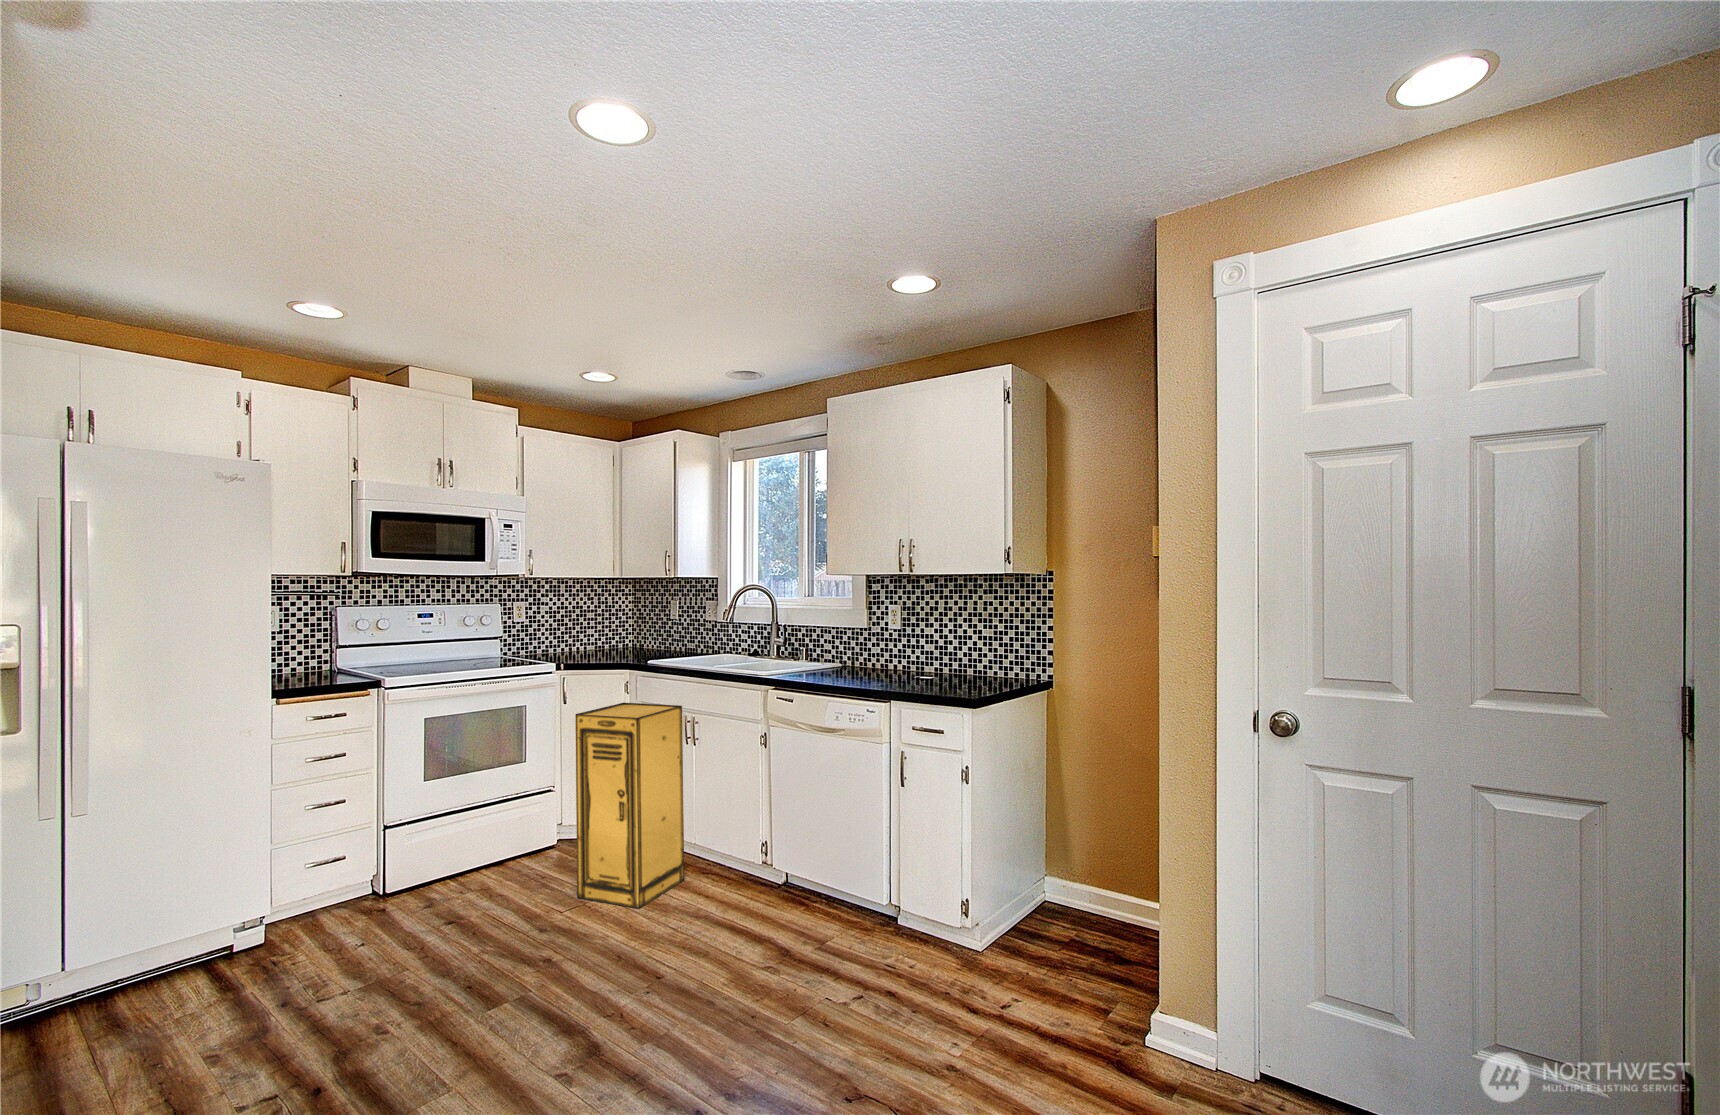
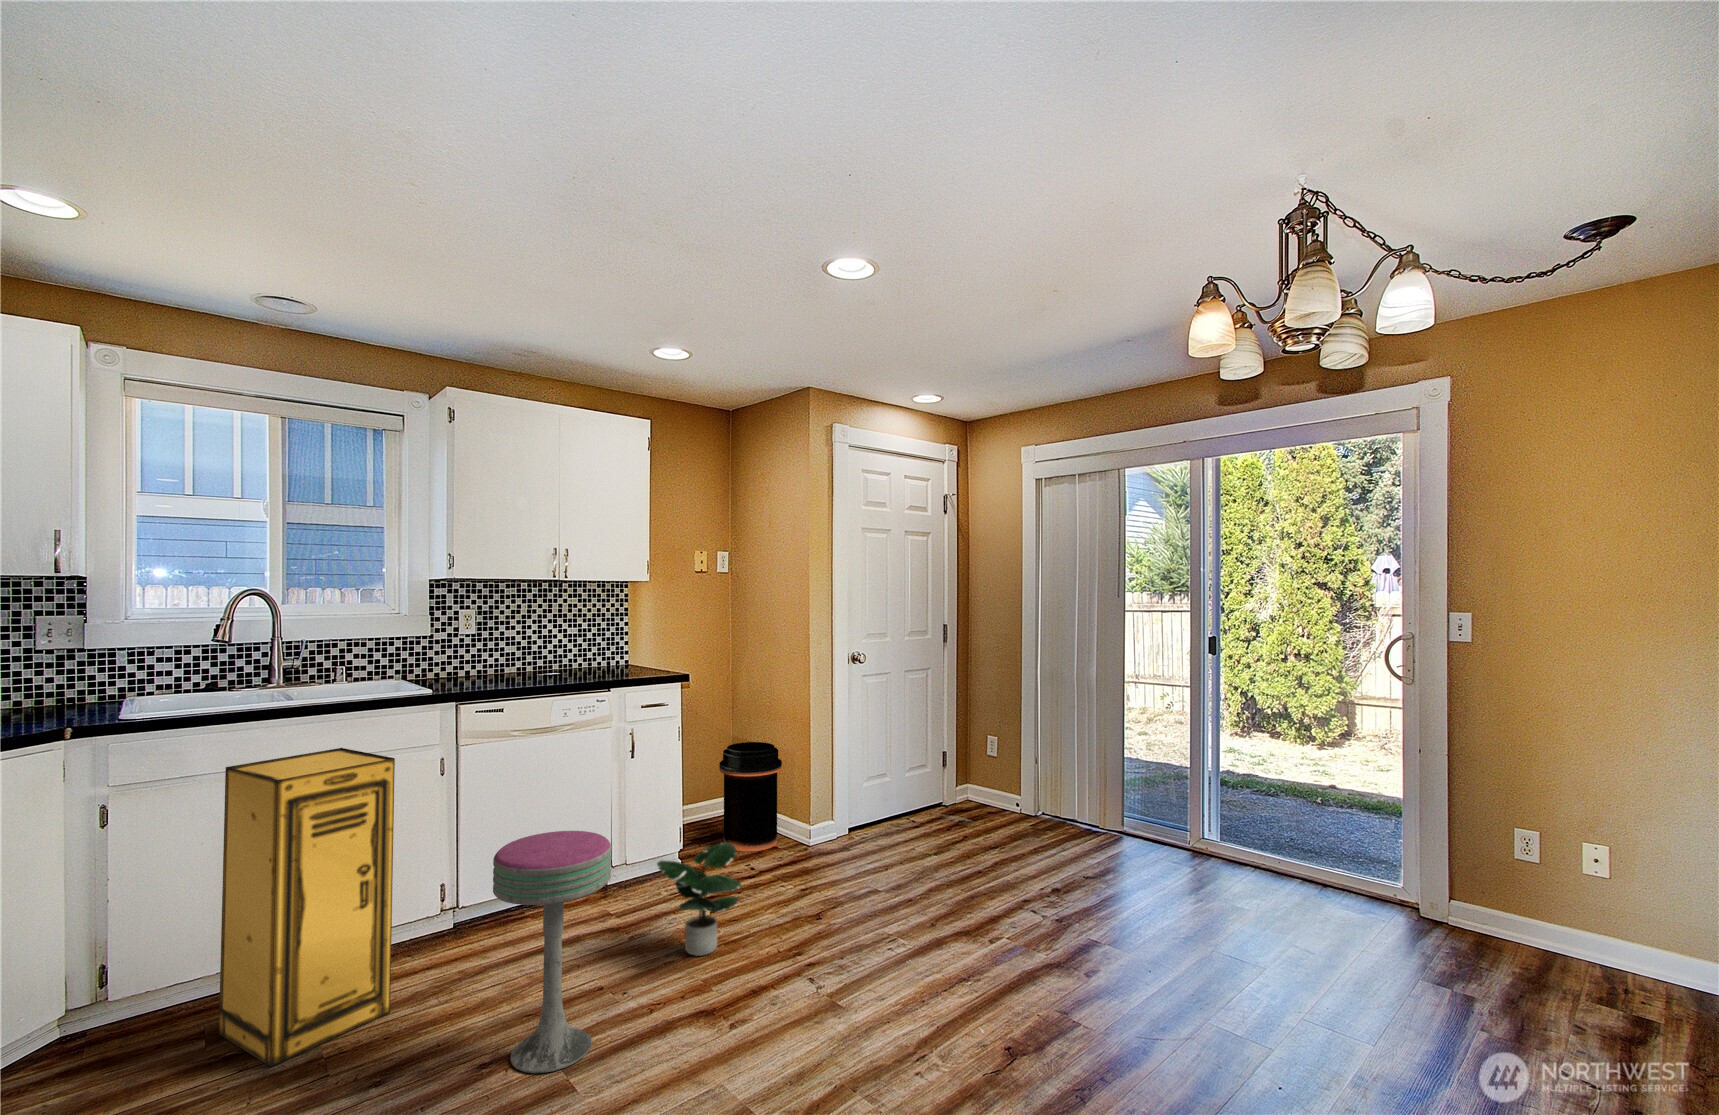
bar stool: none [499,801,601,1003] -> present [493,831,611,1073]
trash can: none [1055,821,1157,1006] -> present [719,742,782,852]
potted plant: none [680,892,789,1026] -> present [657,843,741,956]

